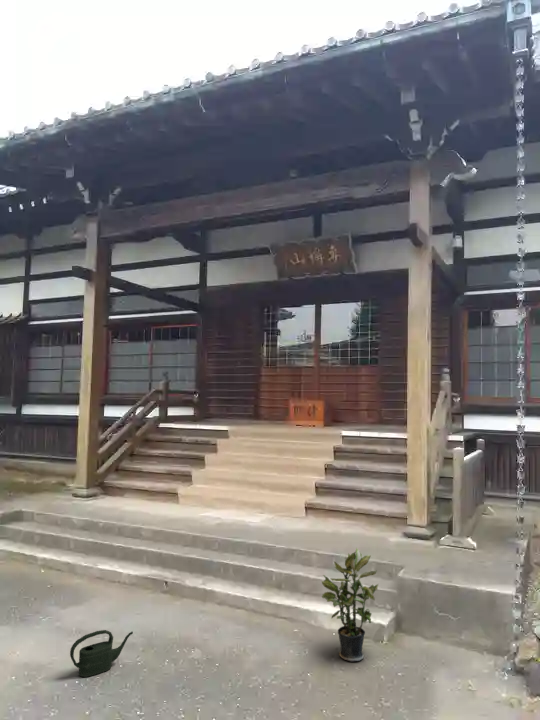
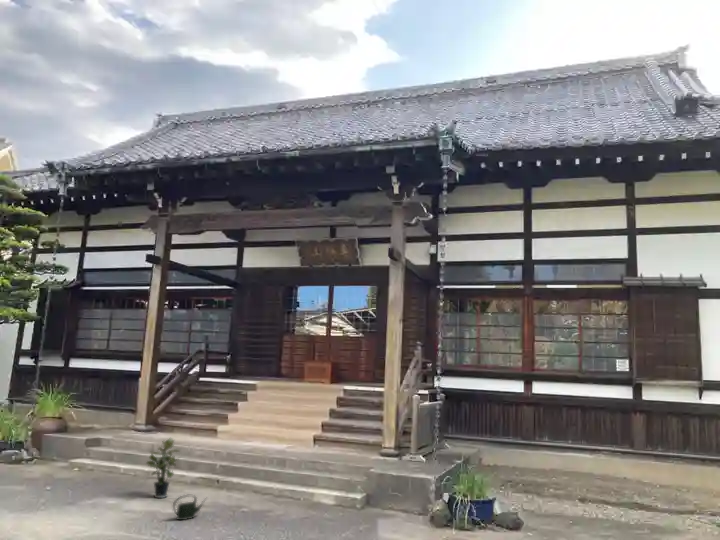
potted plant: present [322,549,378,662] -> present [147,439,179,498]

